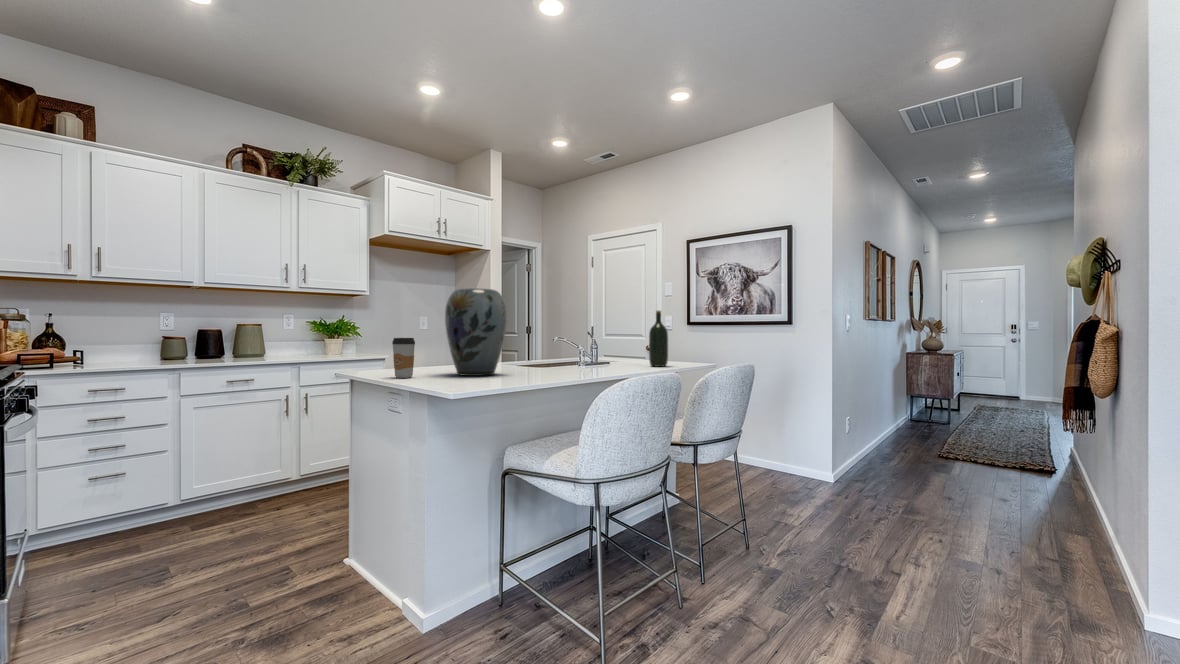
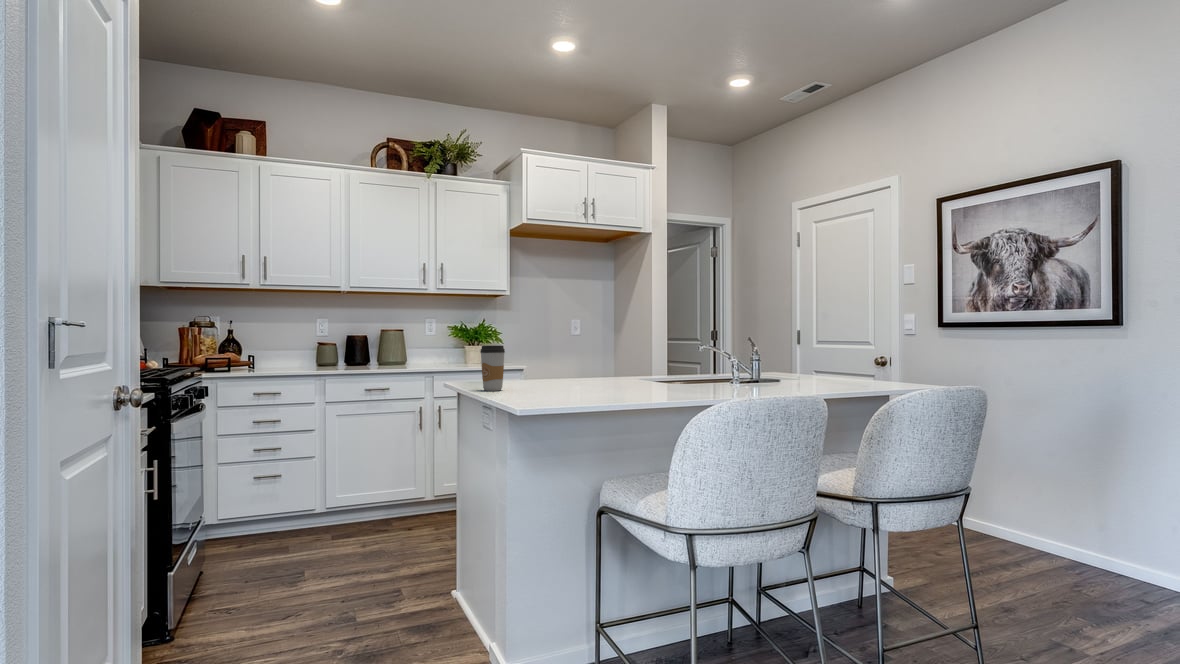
vase: present [445,288,507,376] -> none [540,287,612,391]
wine bottle: present [649,311,668,367] -> none [830,308,859,386]

